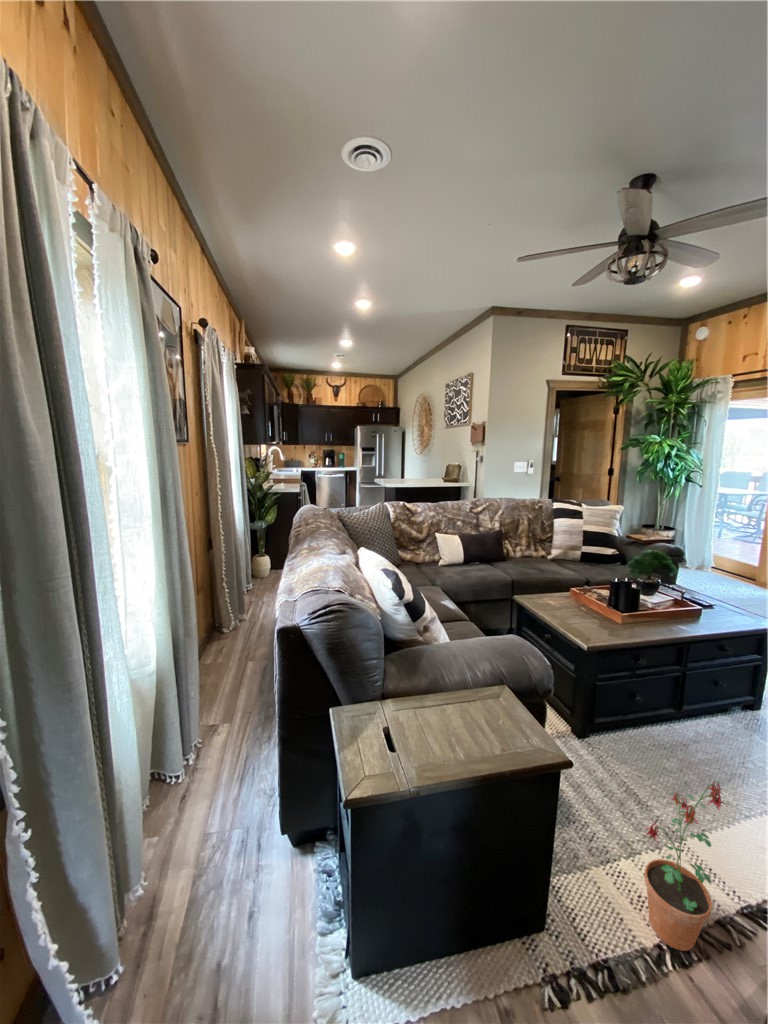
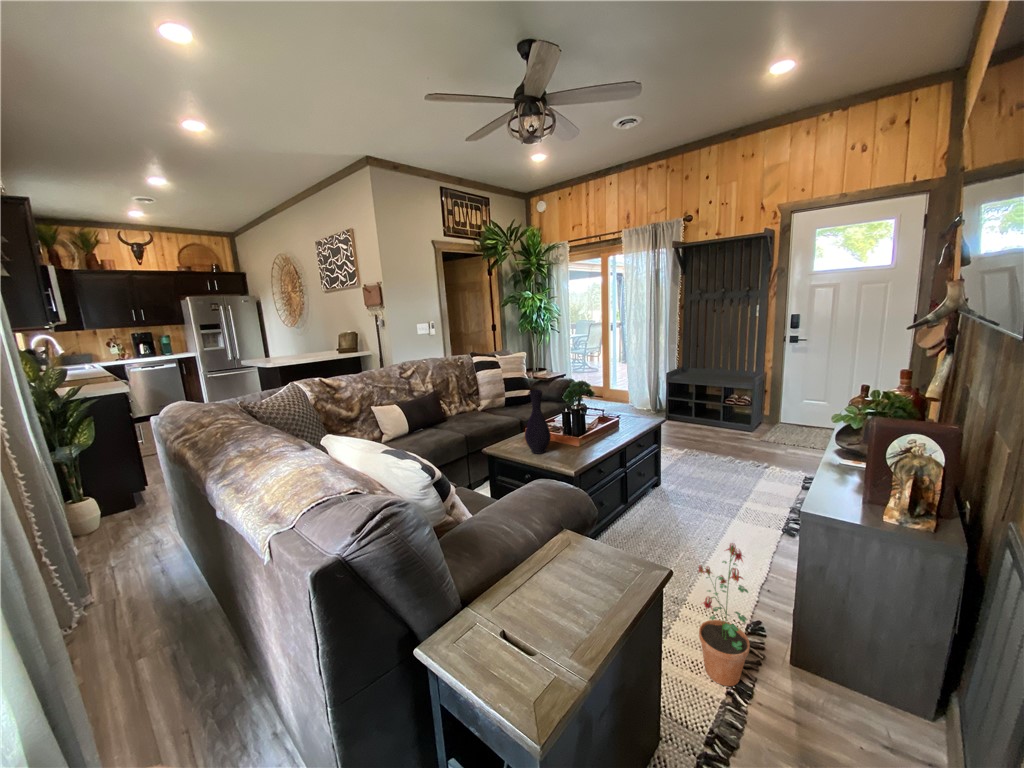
vase: none [554,547,584,615] -> present [525,390,551,454]

